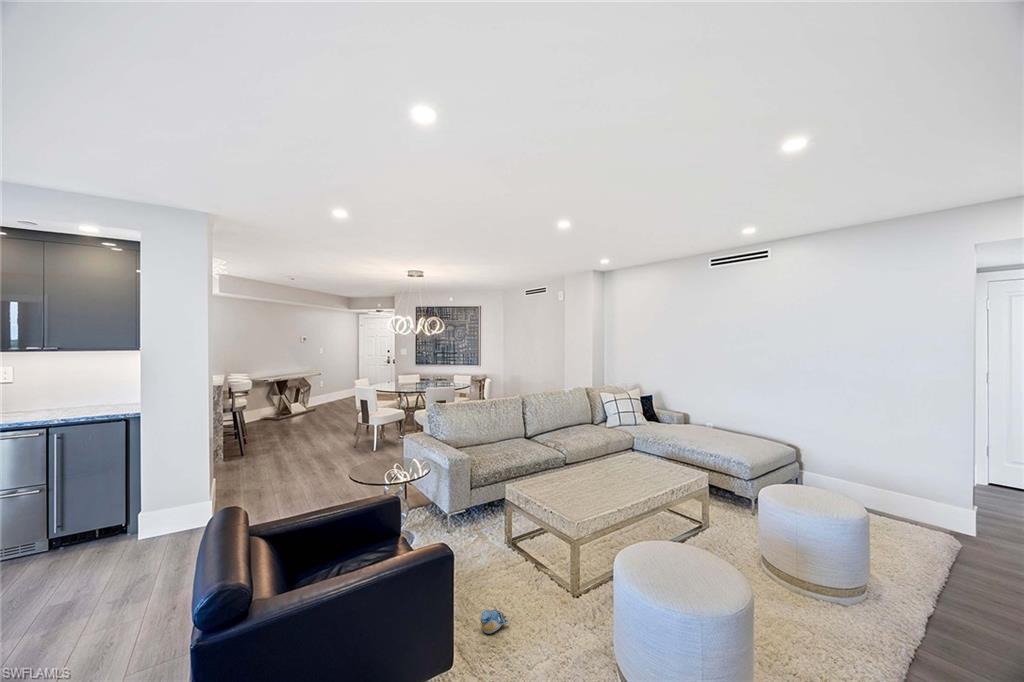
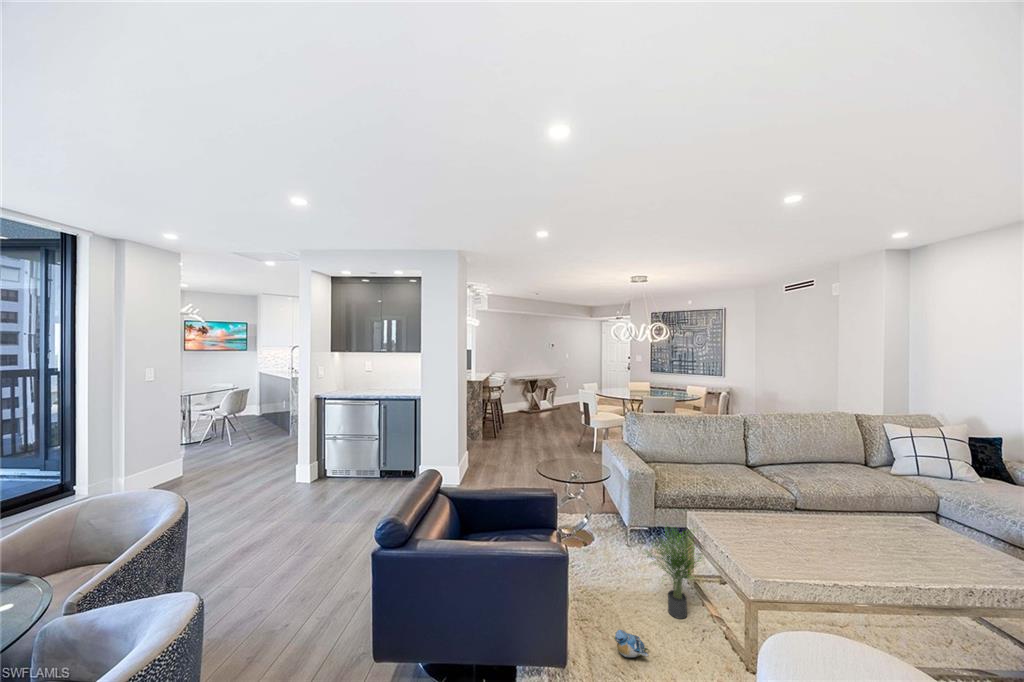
potted plant: none [481,495,537,580] -> present [648,531,701,619]

